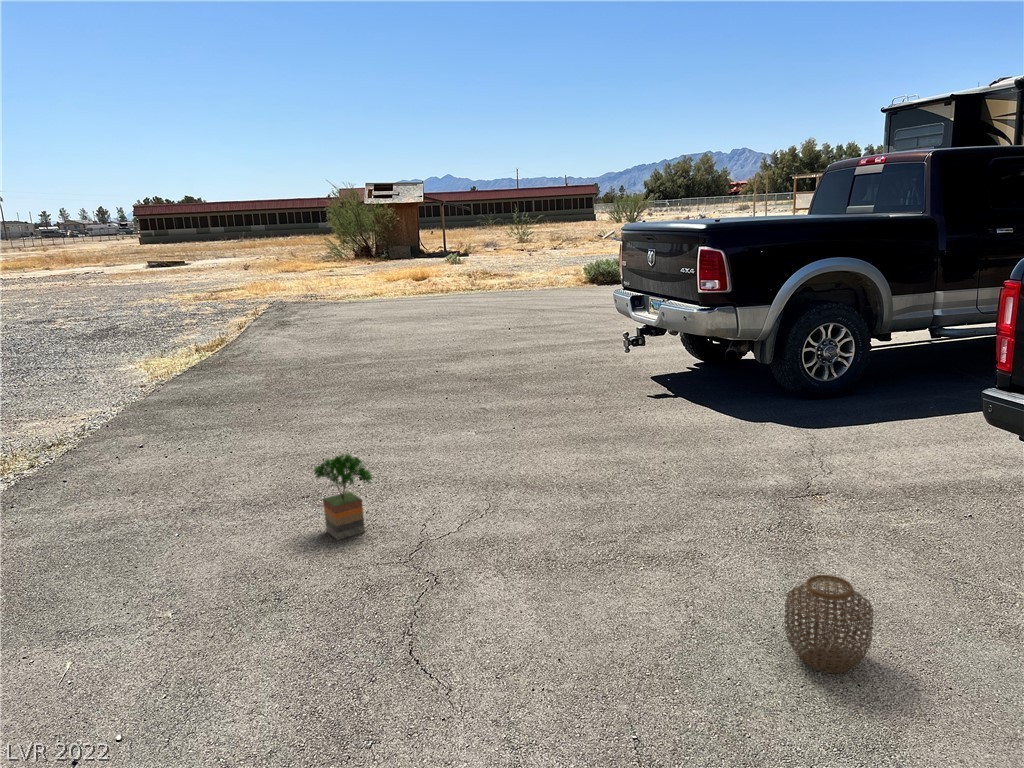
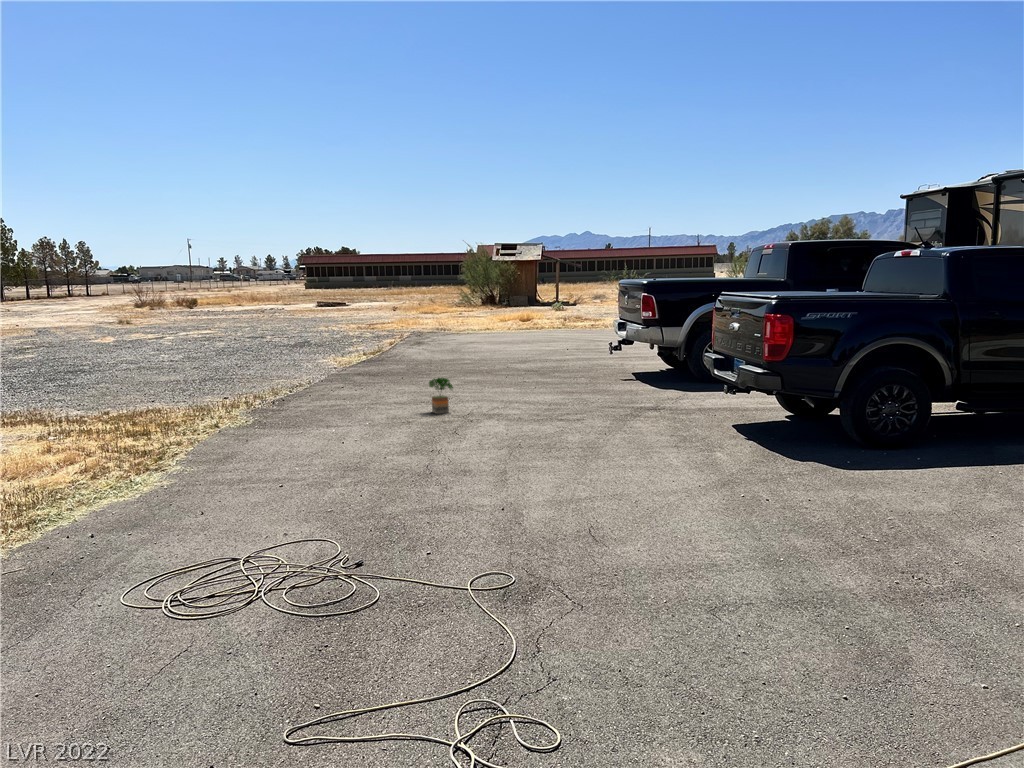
woven basket: present [784,575,873,673] -> none [589,408,619,441]

